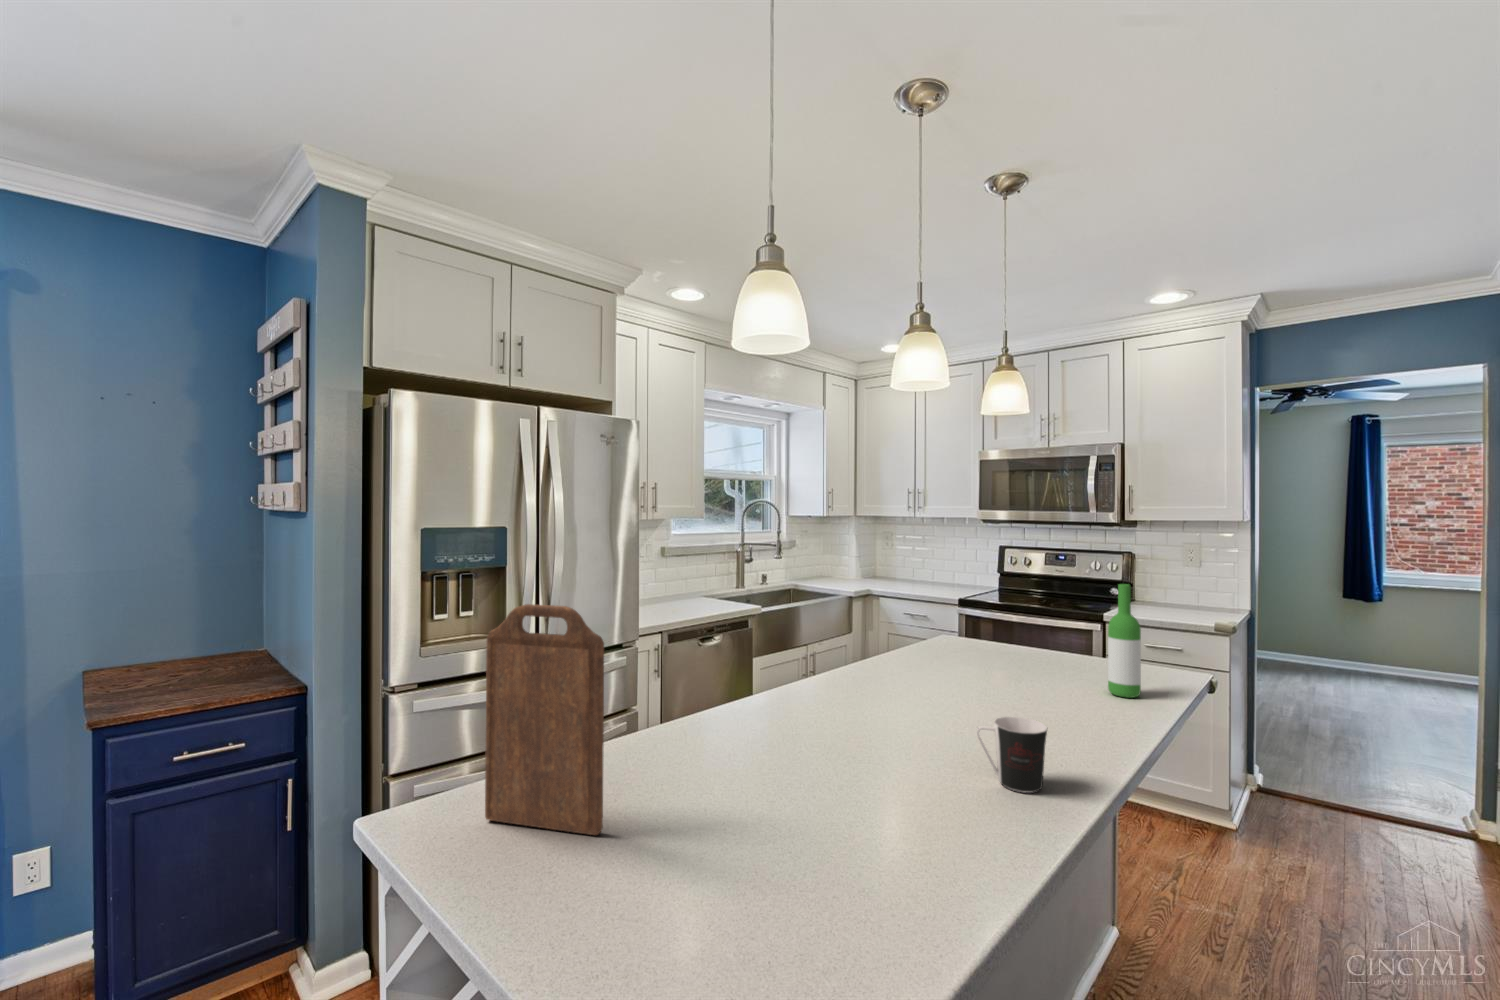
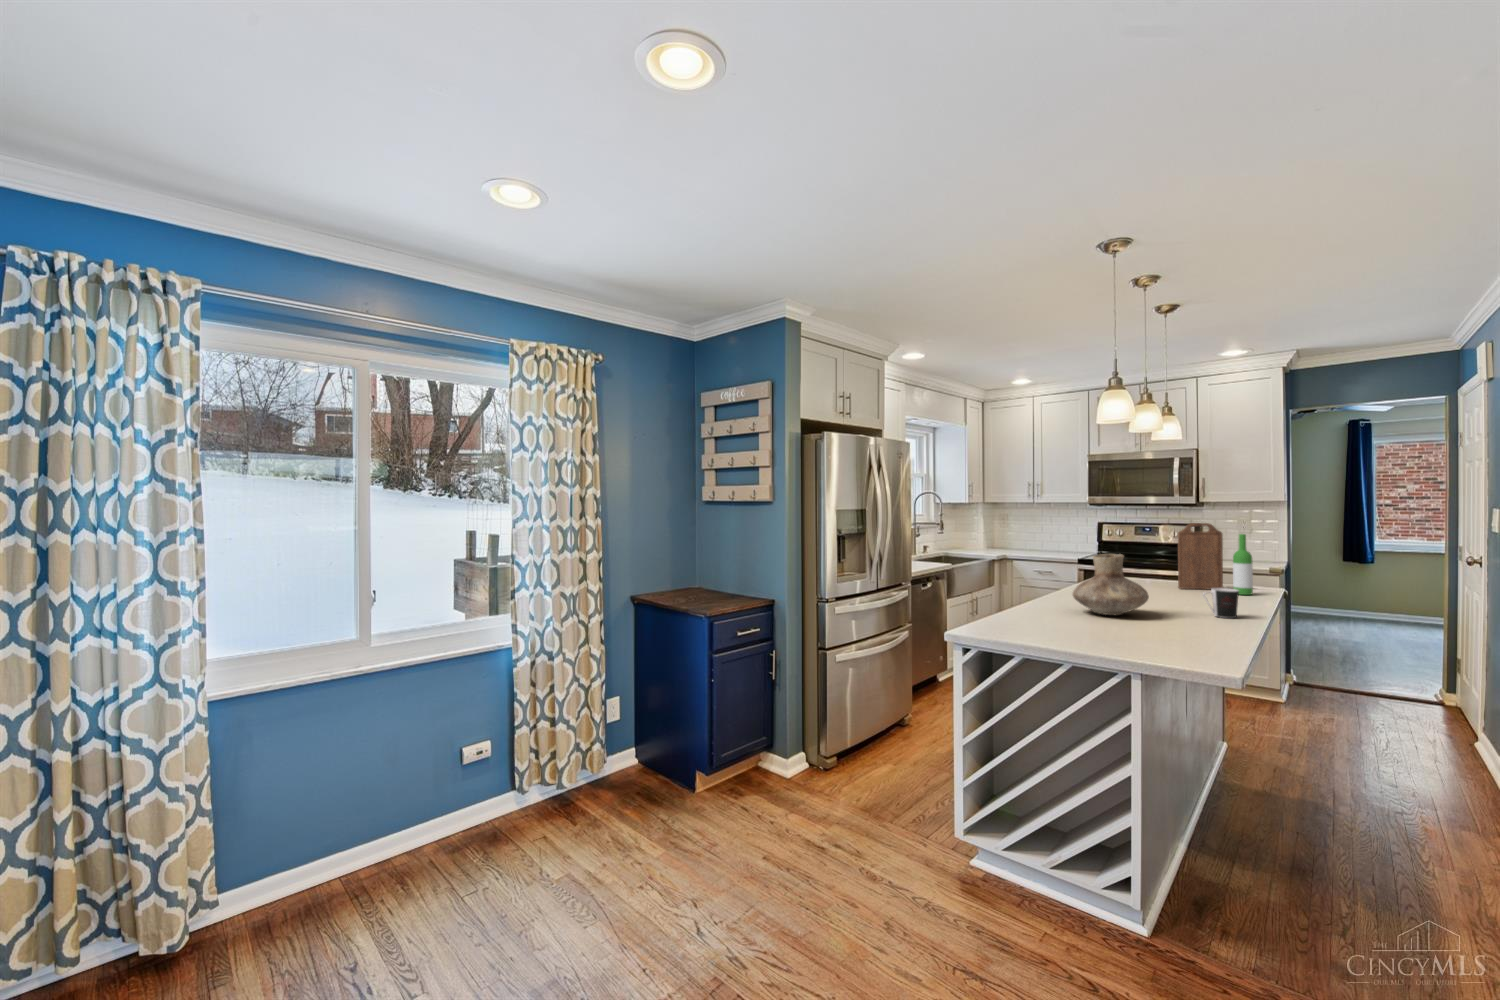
cutting board: present [485,604,604,835] -> present [1178,523,1223,589]
vase: none [724,632,866,771] -> present [1072,554,1149,615]

